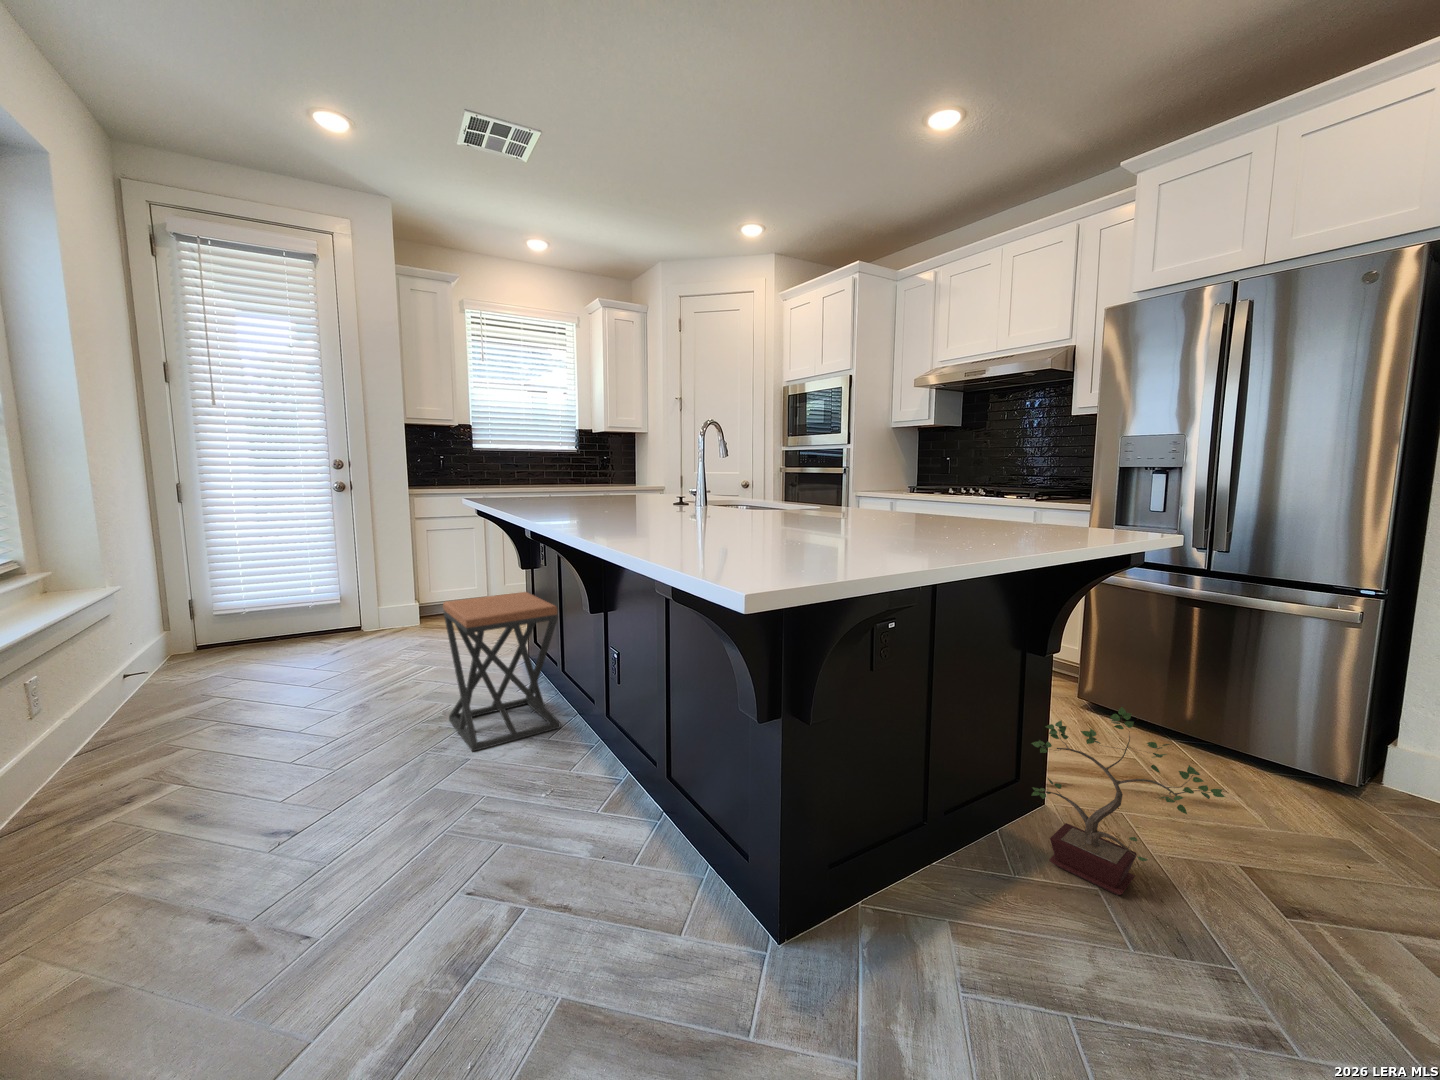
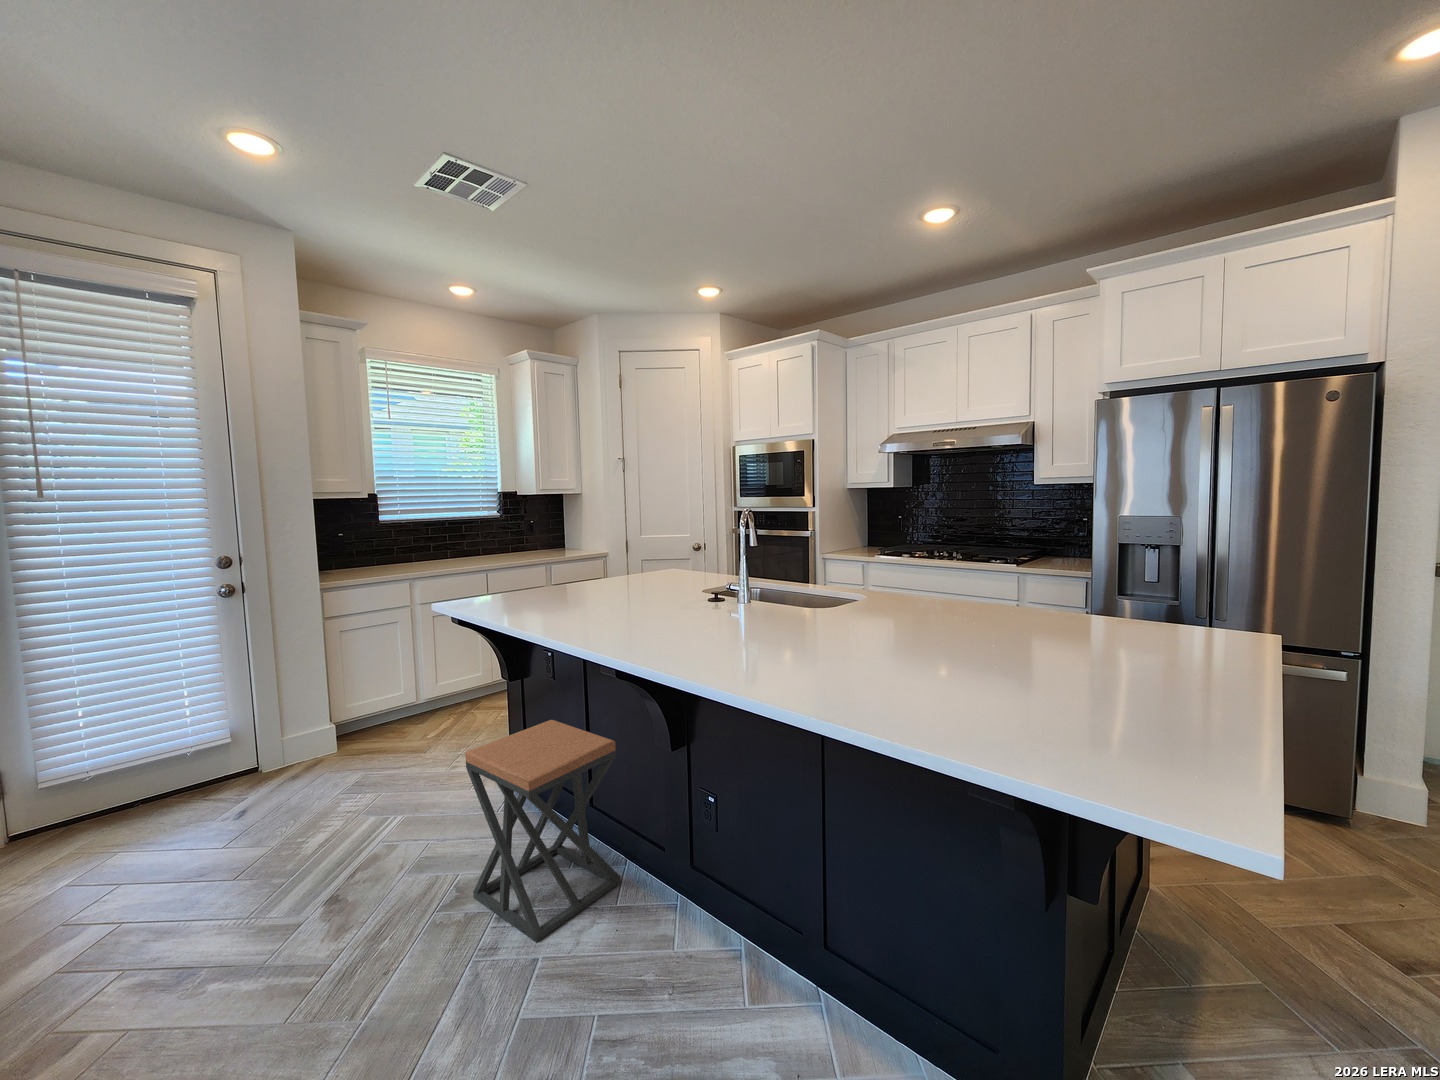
potted plant: present [1032,707,1225,895] -> none [1174,800,1396,984]

